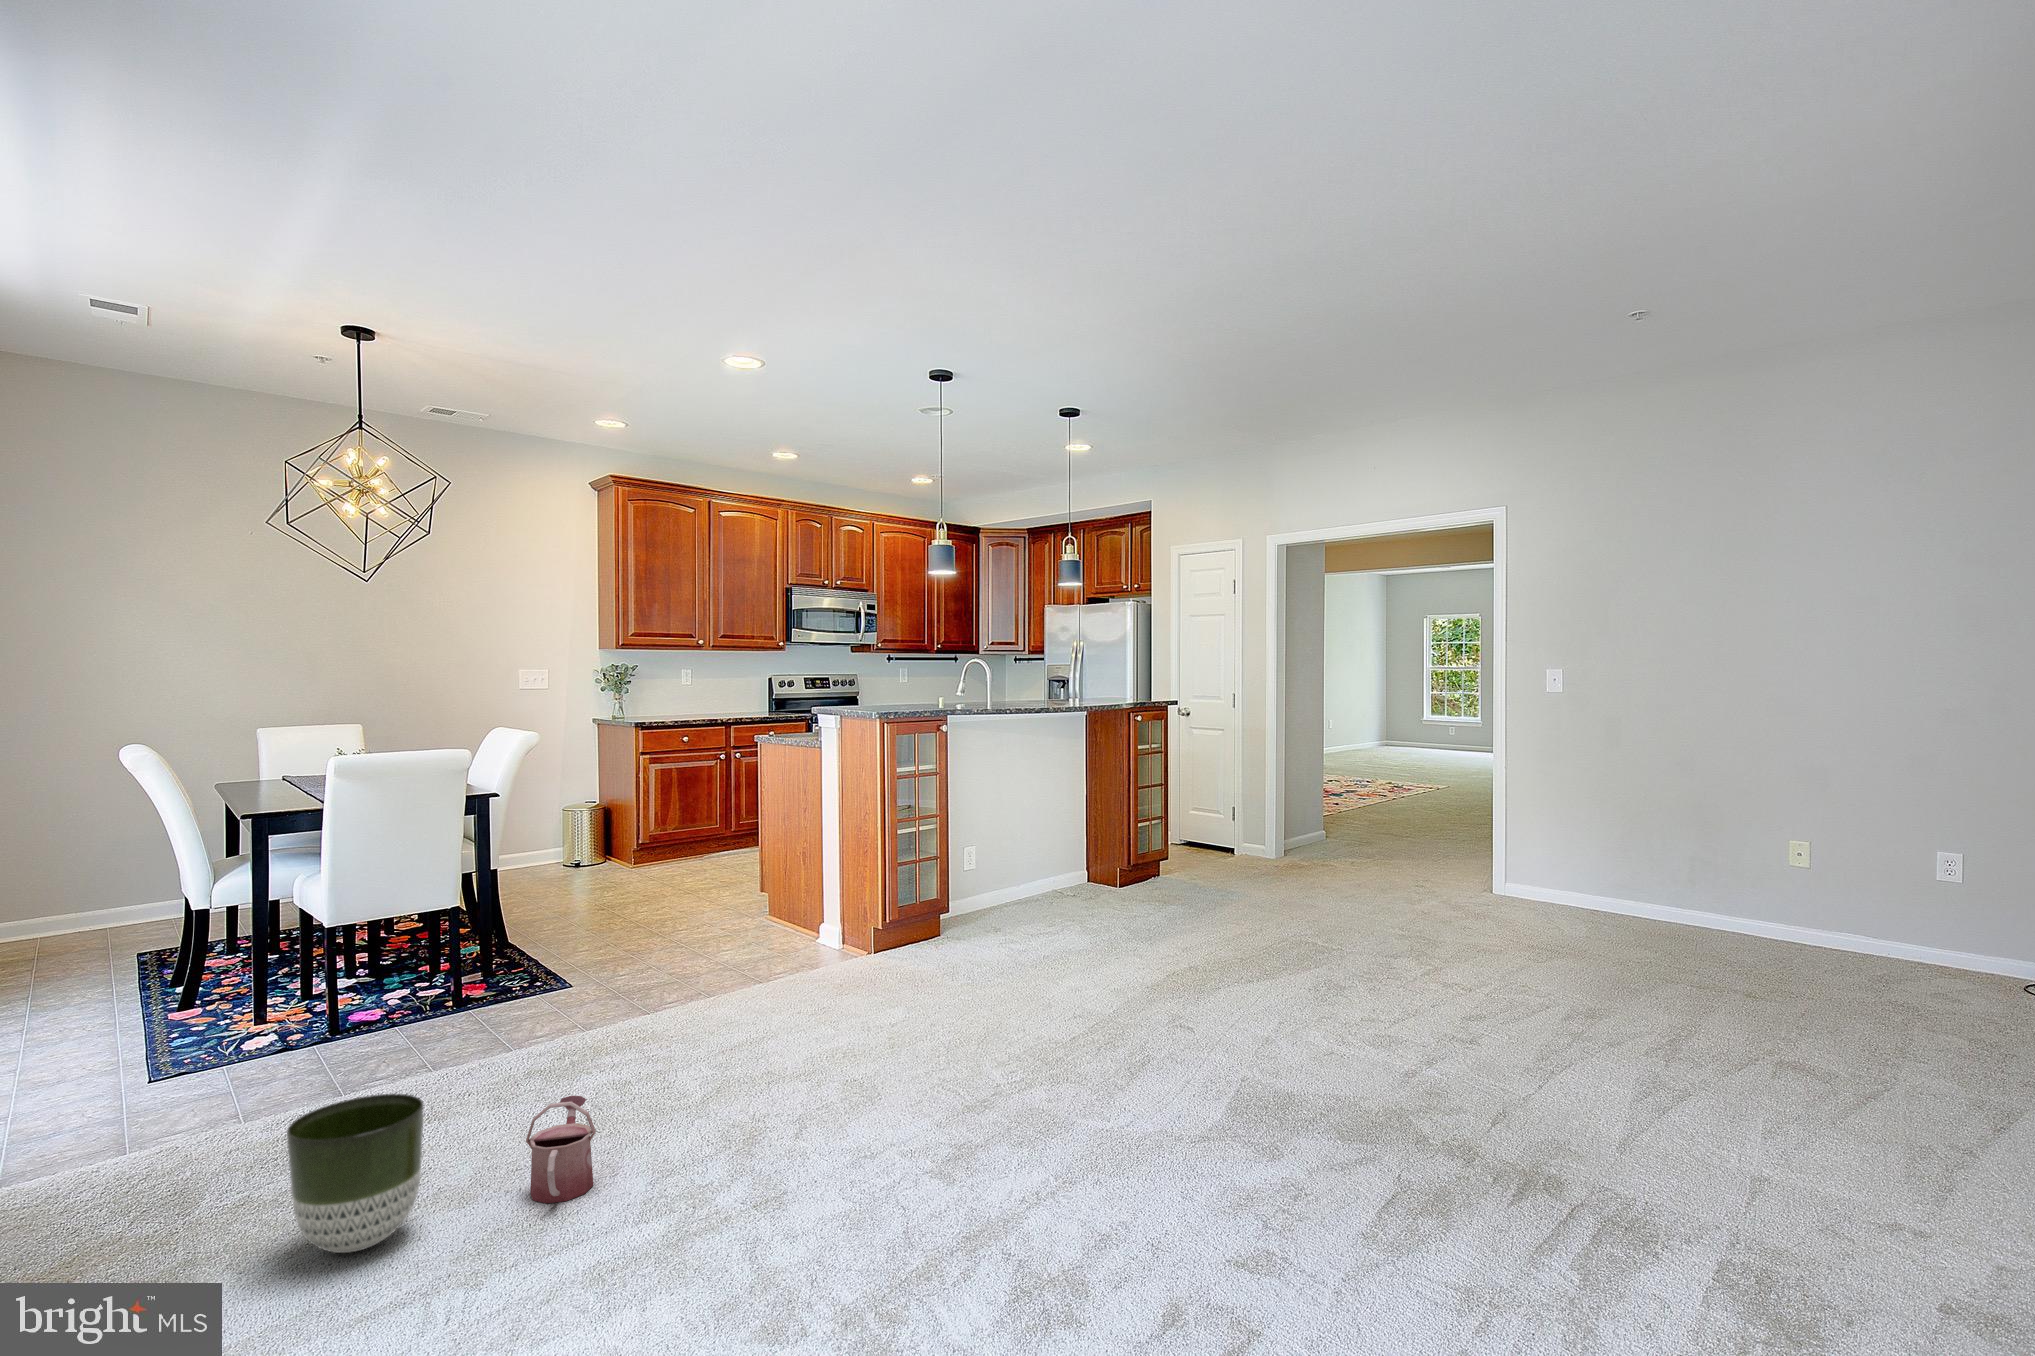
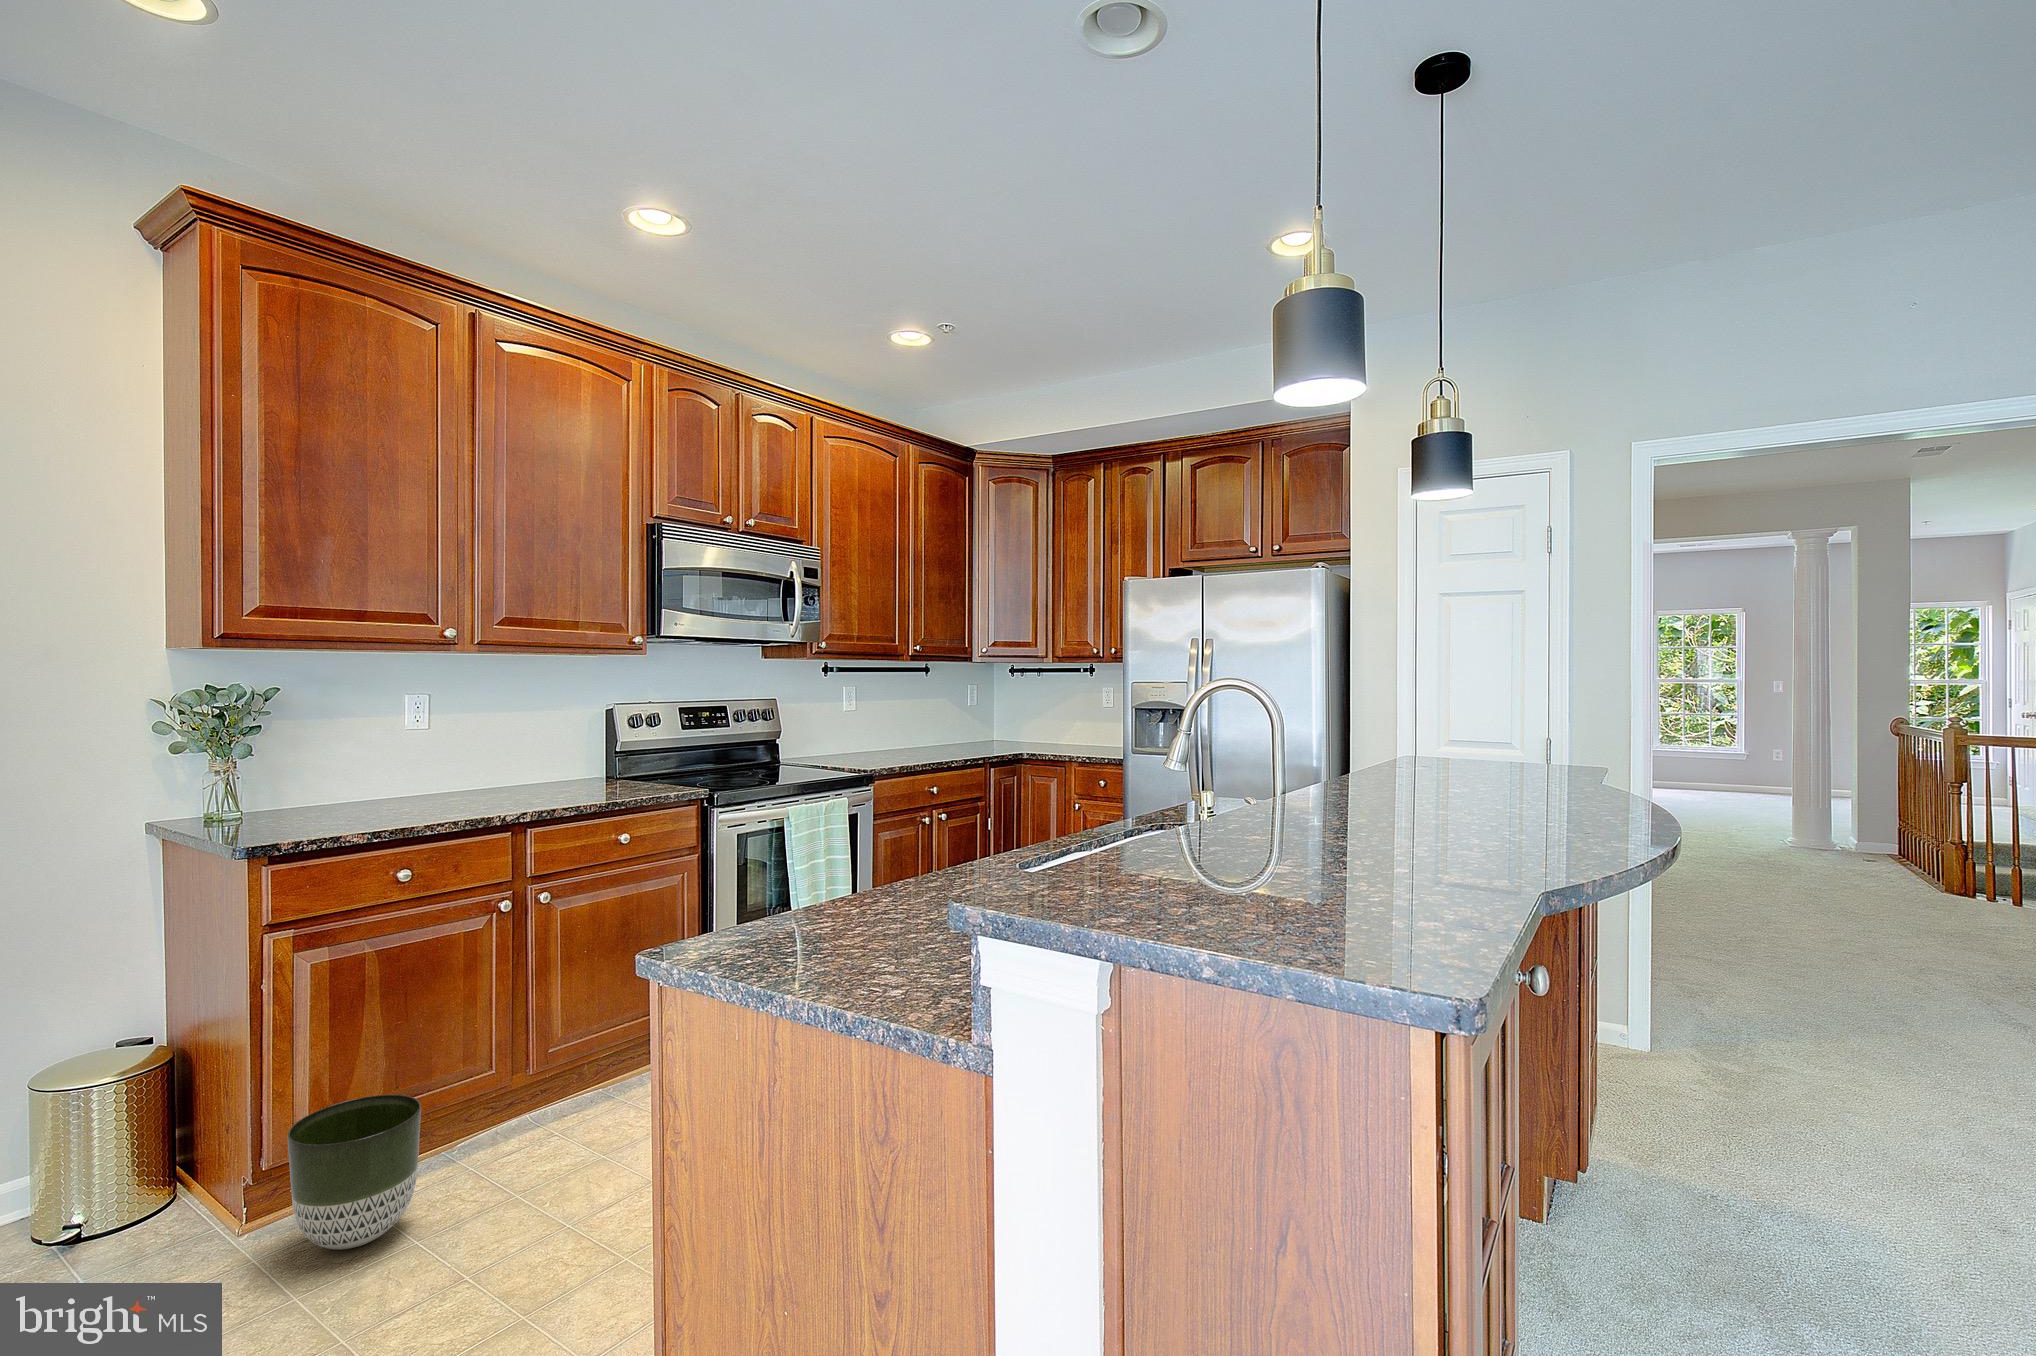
watering can: present [526,1096,596,1203] -> none [519,1091,586,1196]

